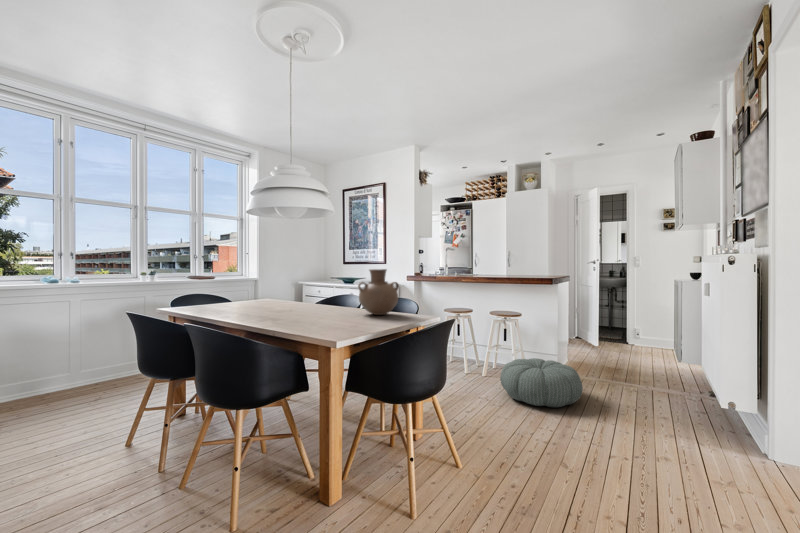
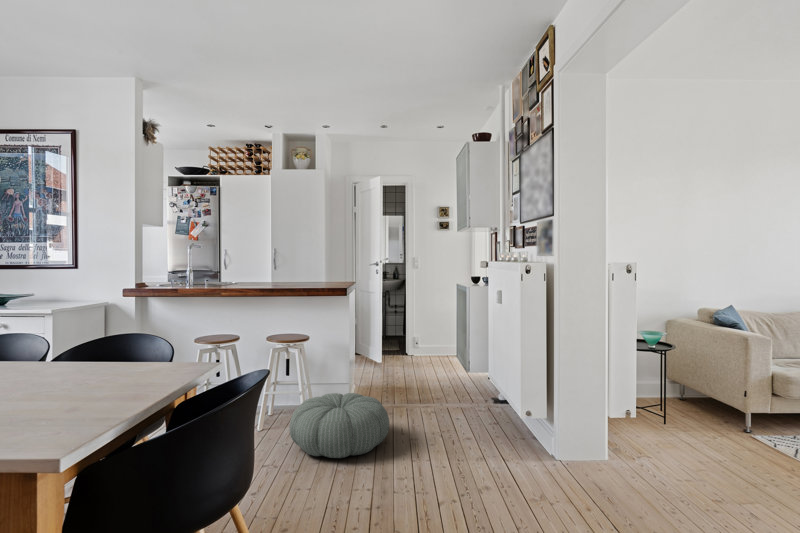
vase: present [358,269,399,315] -> none [59,293,145,377]

